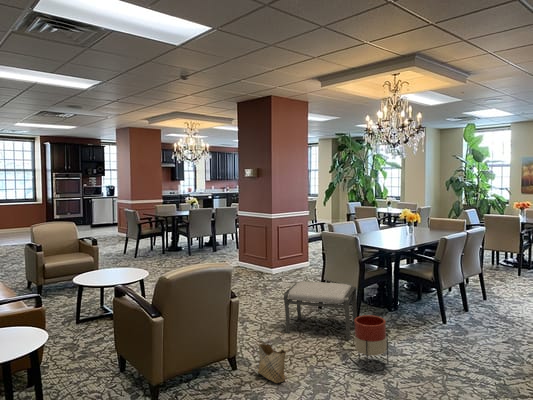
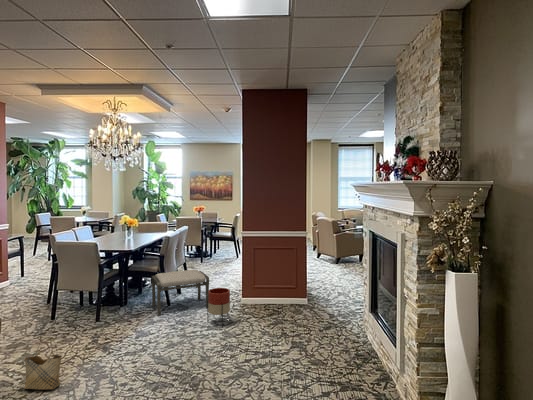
ottoman: present [284,282,357,340] -> present [152,270,209,316]
planter: present [354,315,388,373] -> present [207,288,230,327]

